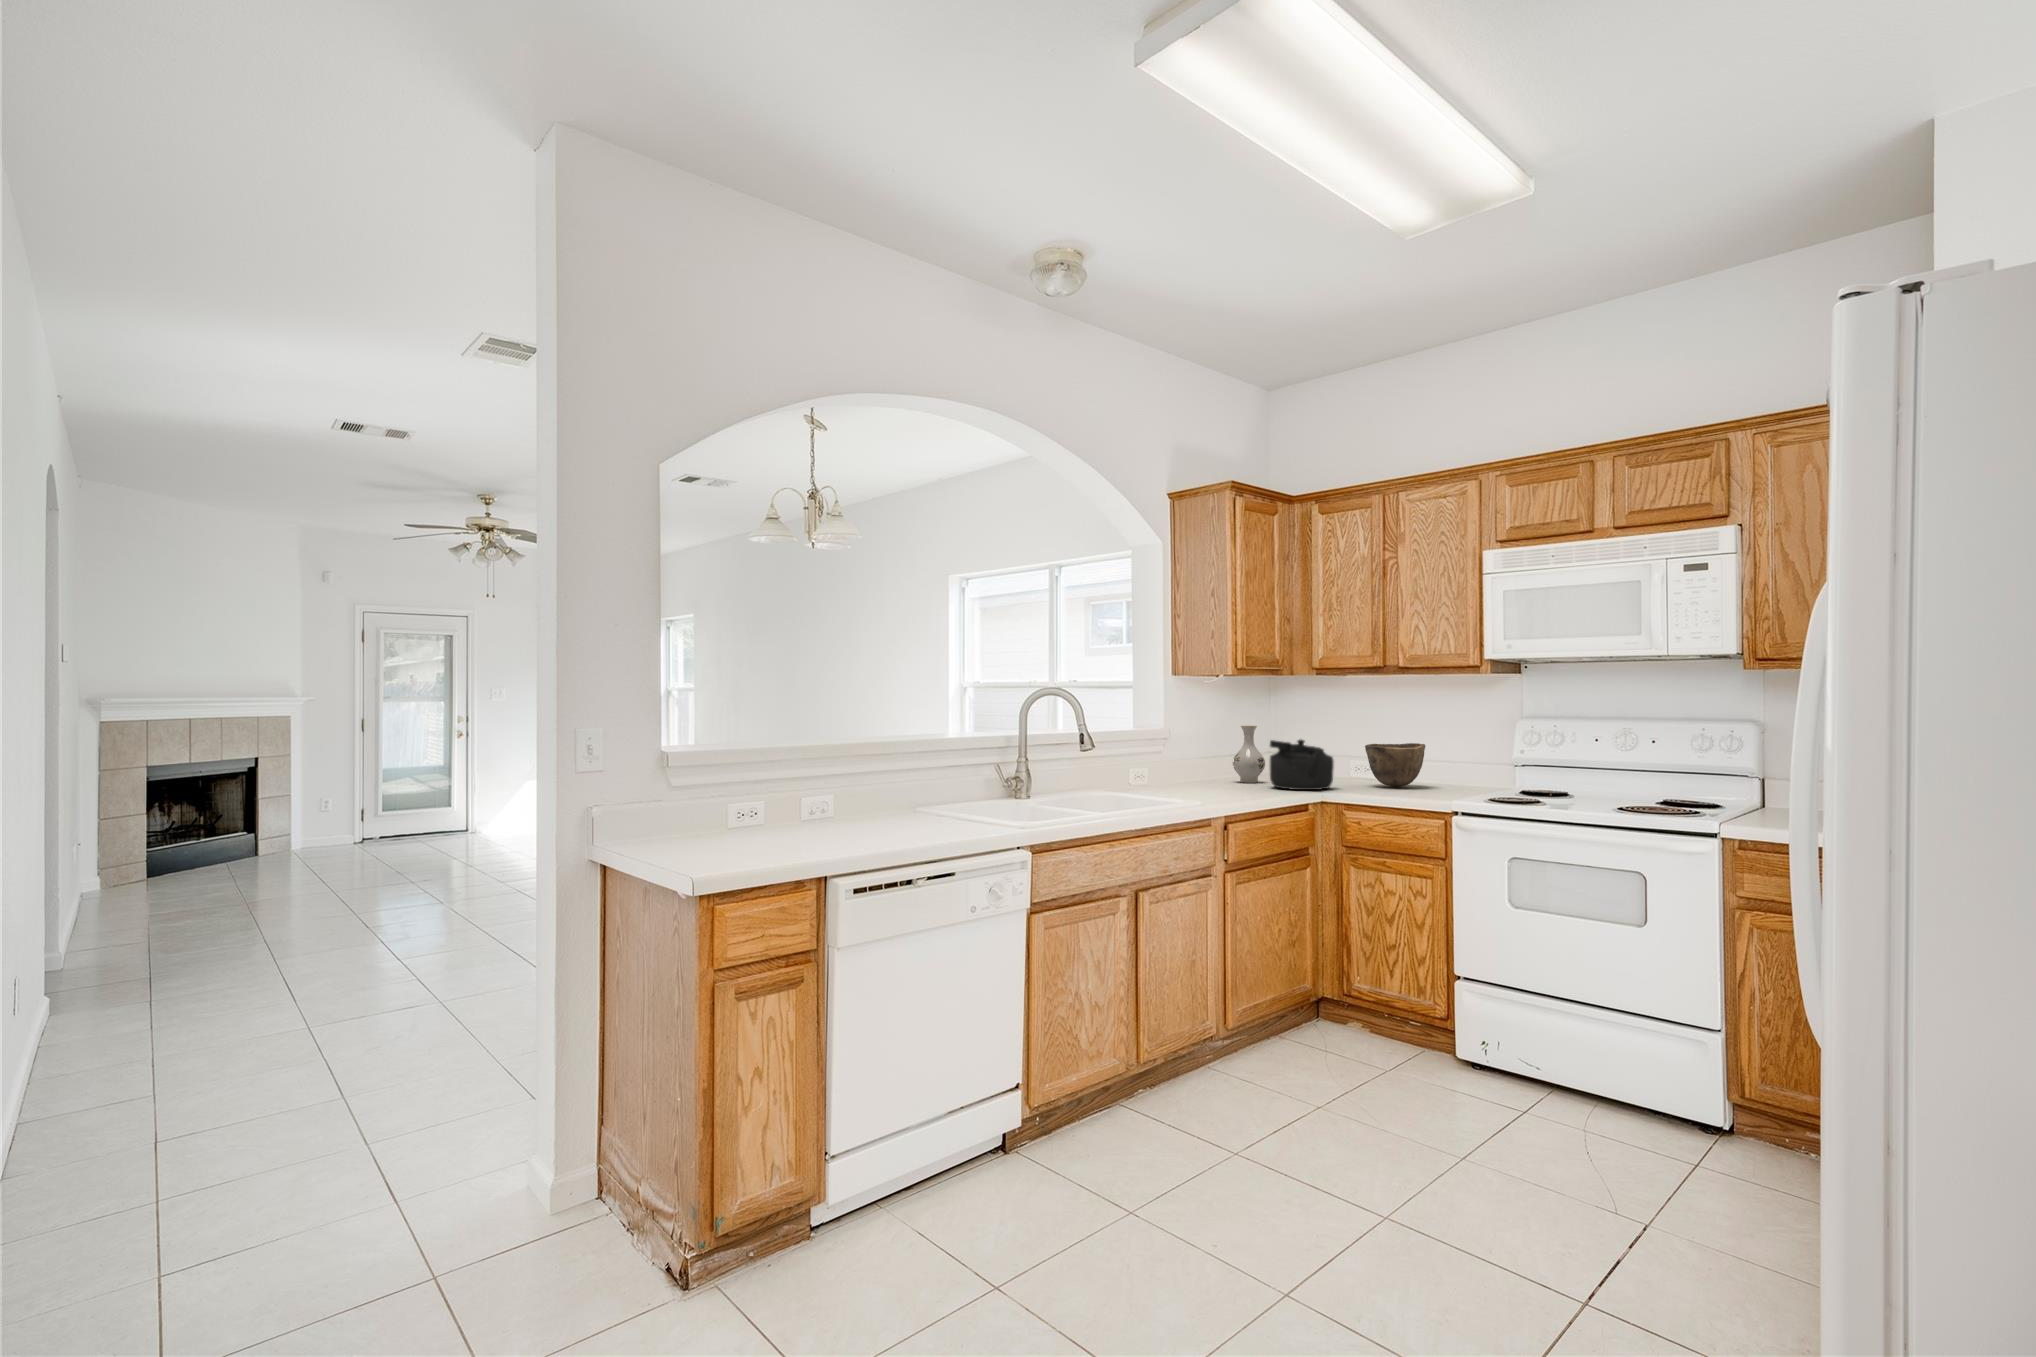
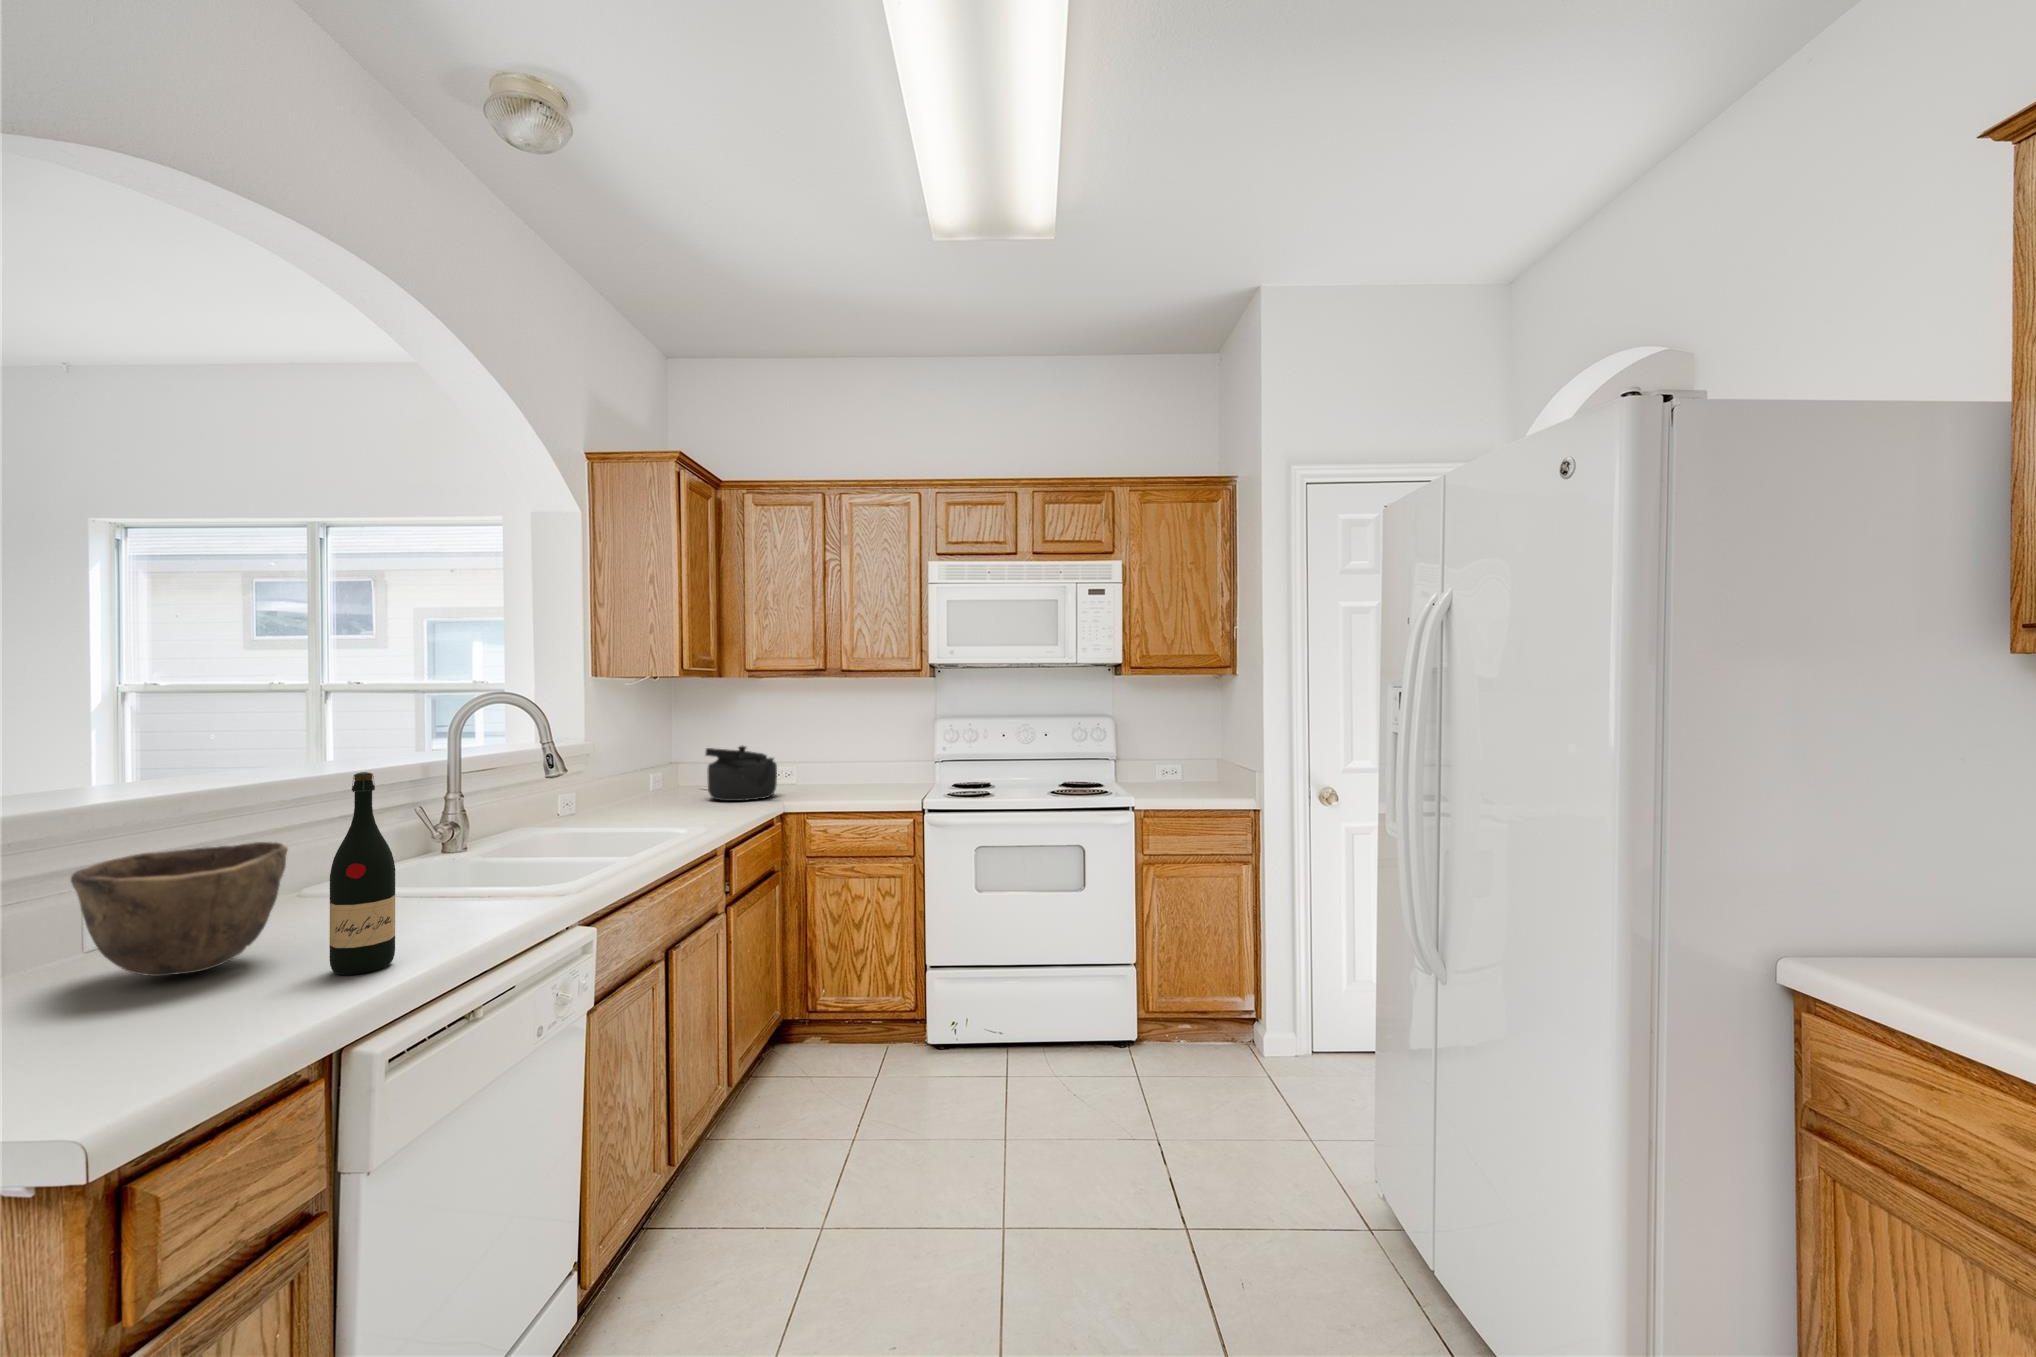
wine bottle: none [917,724,946,837] -> present [330,772,395,975]
vase: present [1233,726,1265,783] -> none [650,732,688,796]
bowl: present [1365,743,1425,787] -> present [71,842,288,976]

